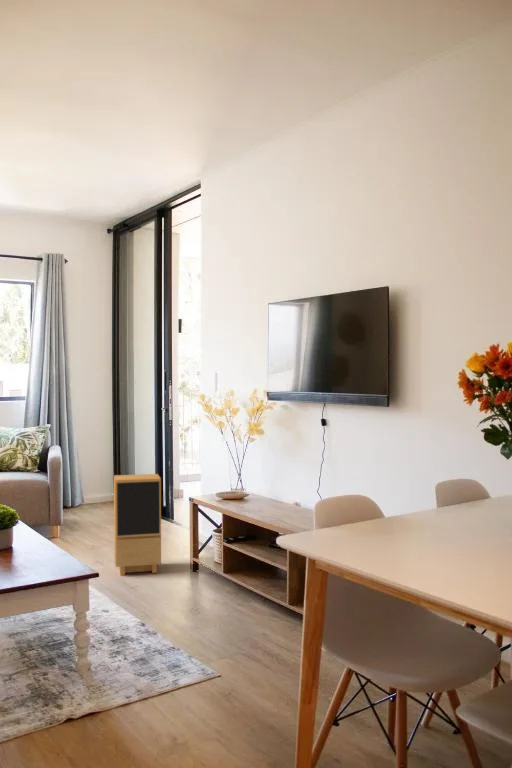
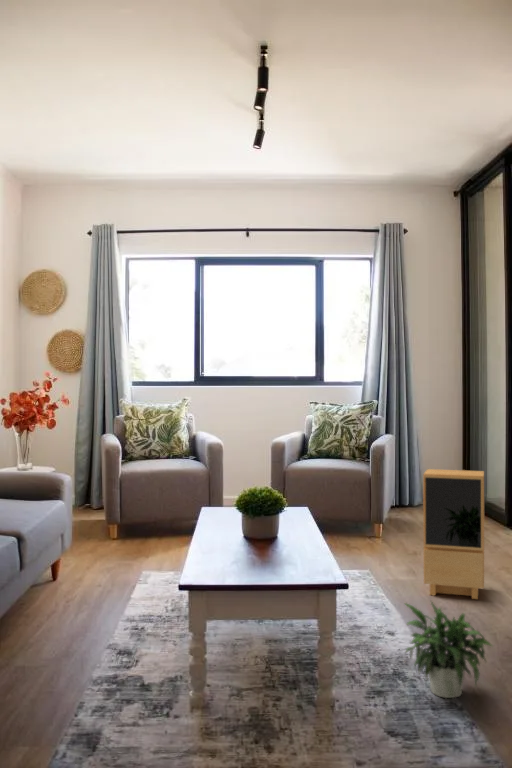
potted plant: none [125,578,196,645] -> present [406,604,491,698]

